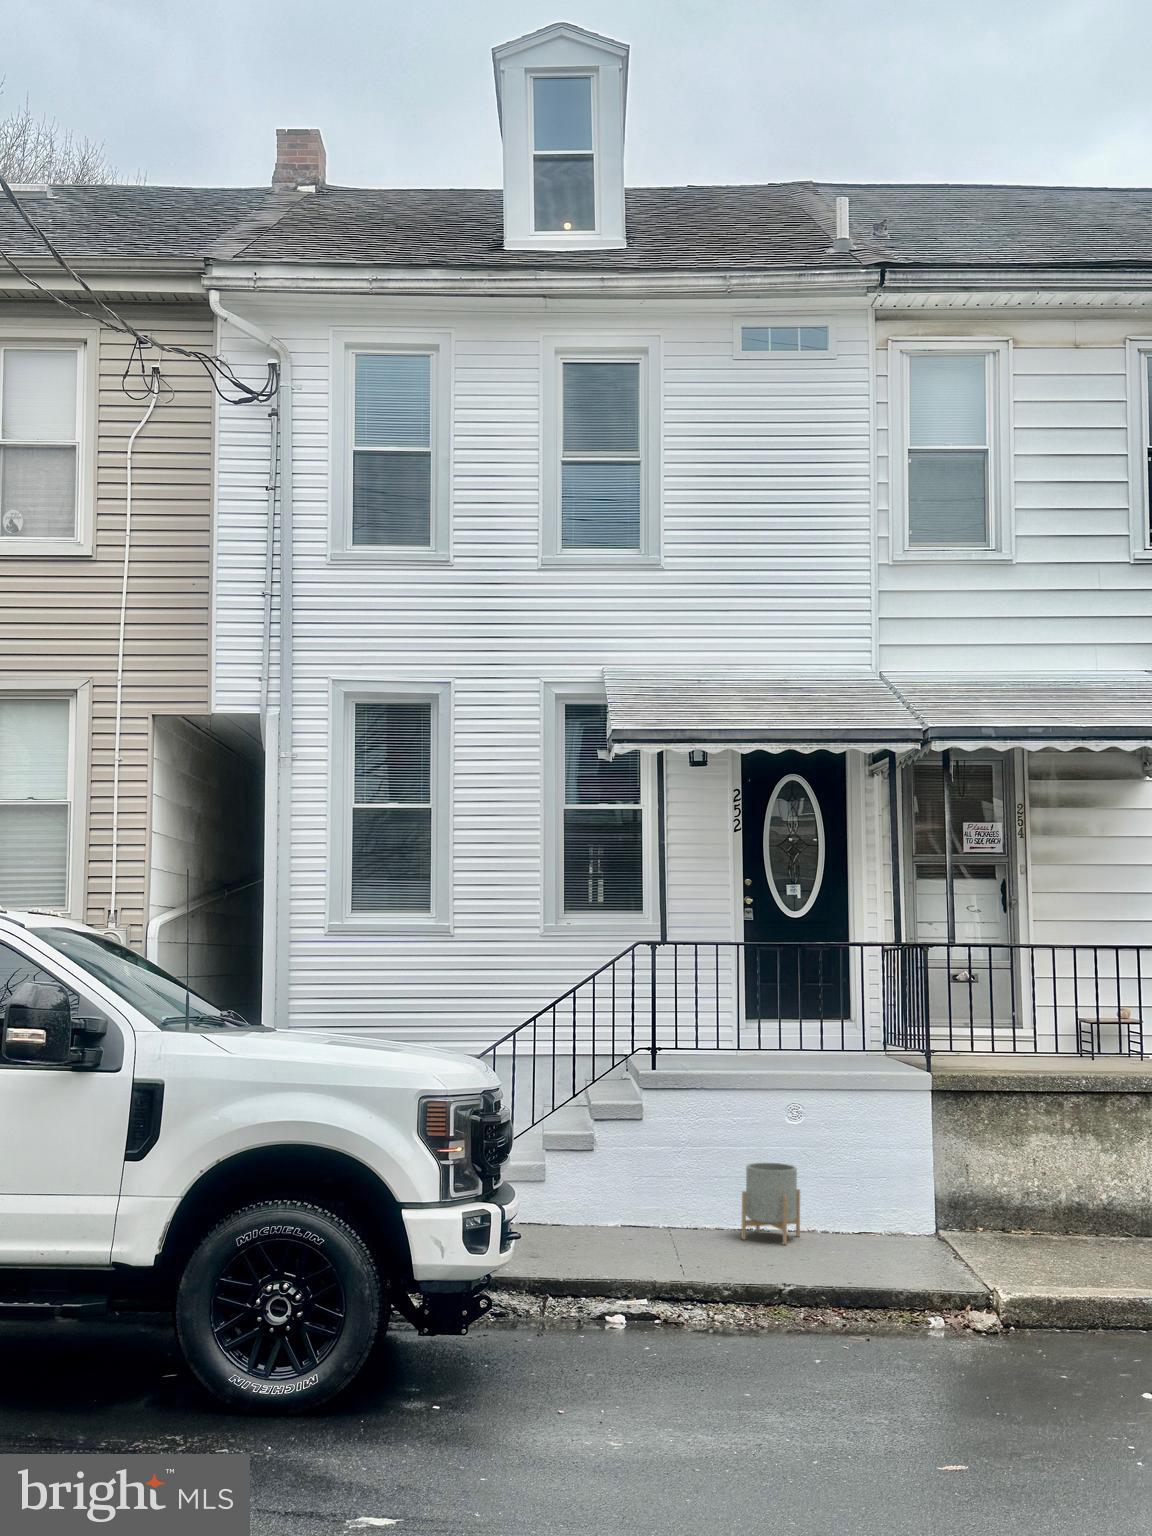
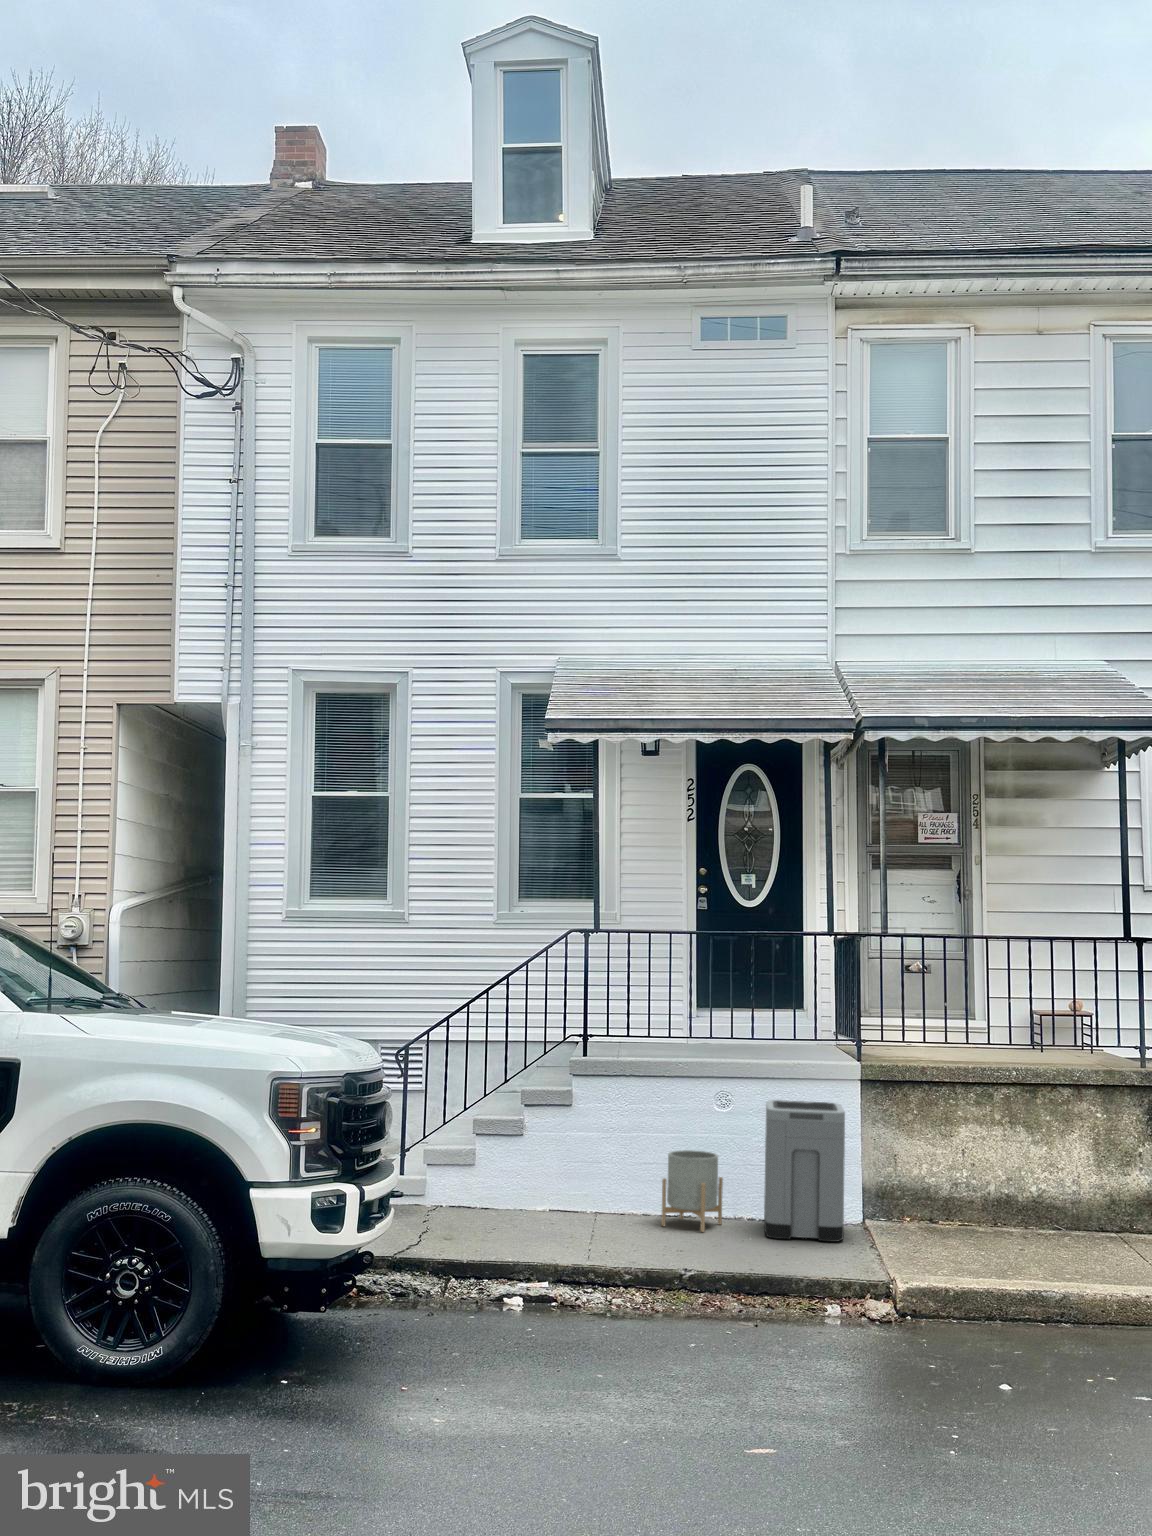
trash can: none [841,1111,926,1252] -> present [764,1100,845,1242]

